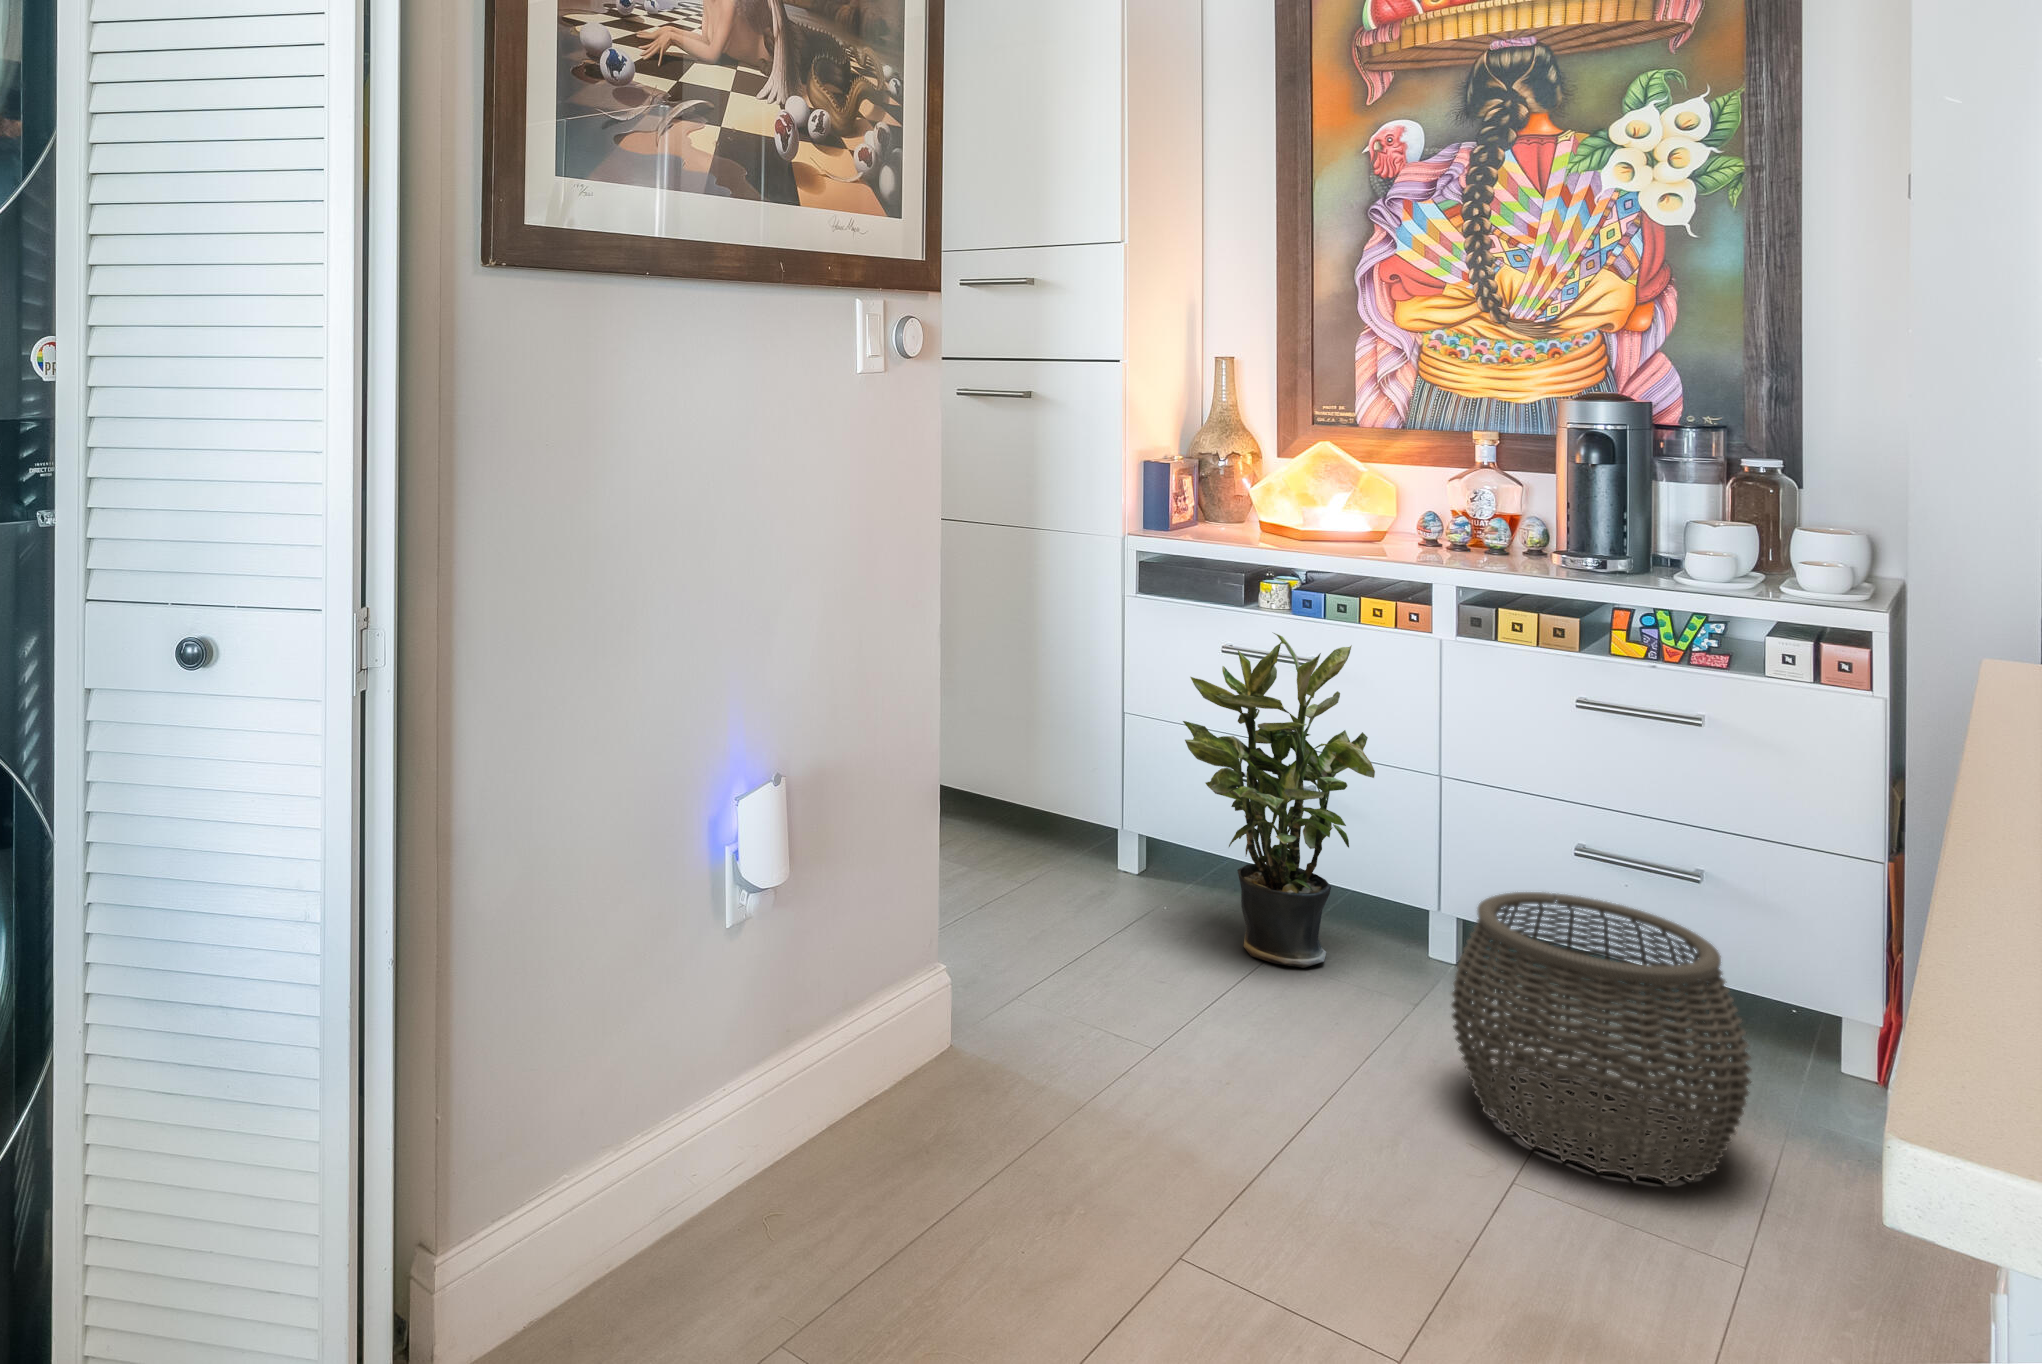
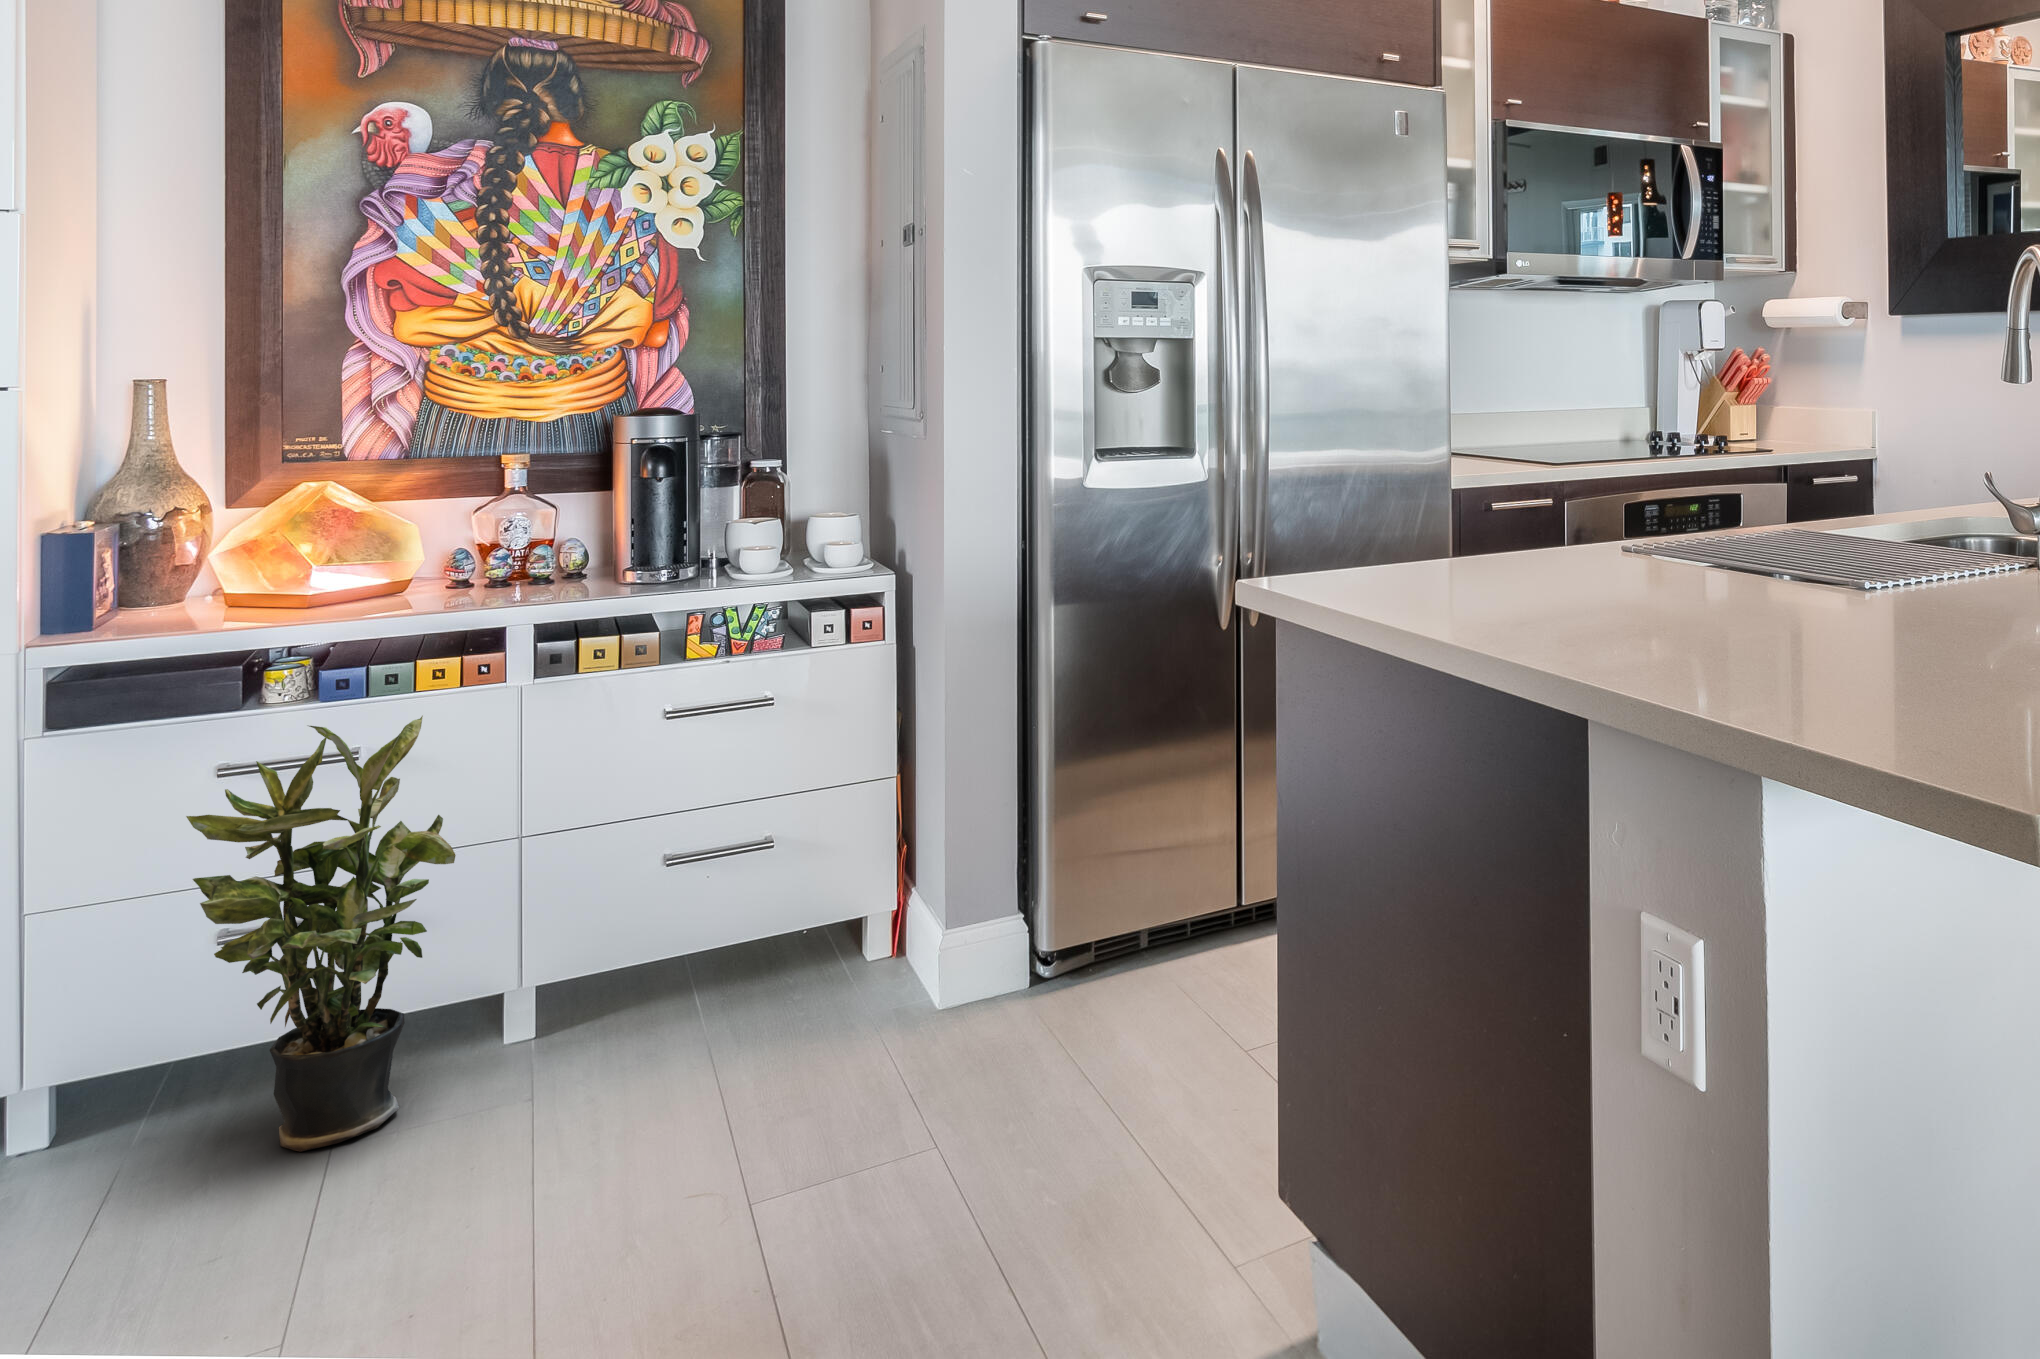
woven basket: present [1451,892,1751,1183] -> none [618,887,880,1163]

